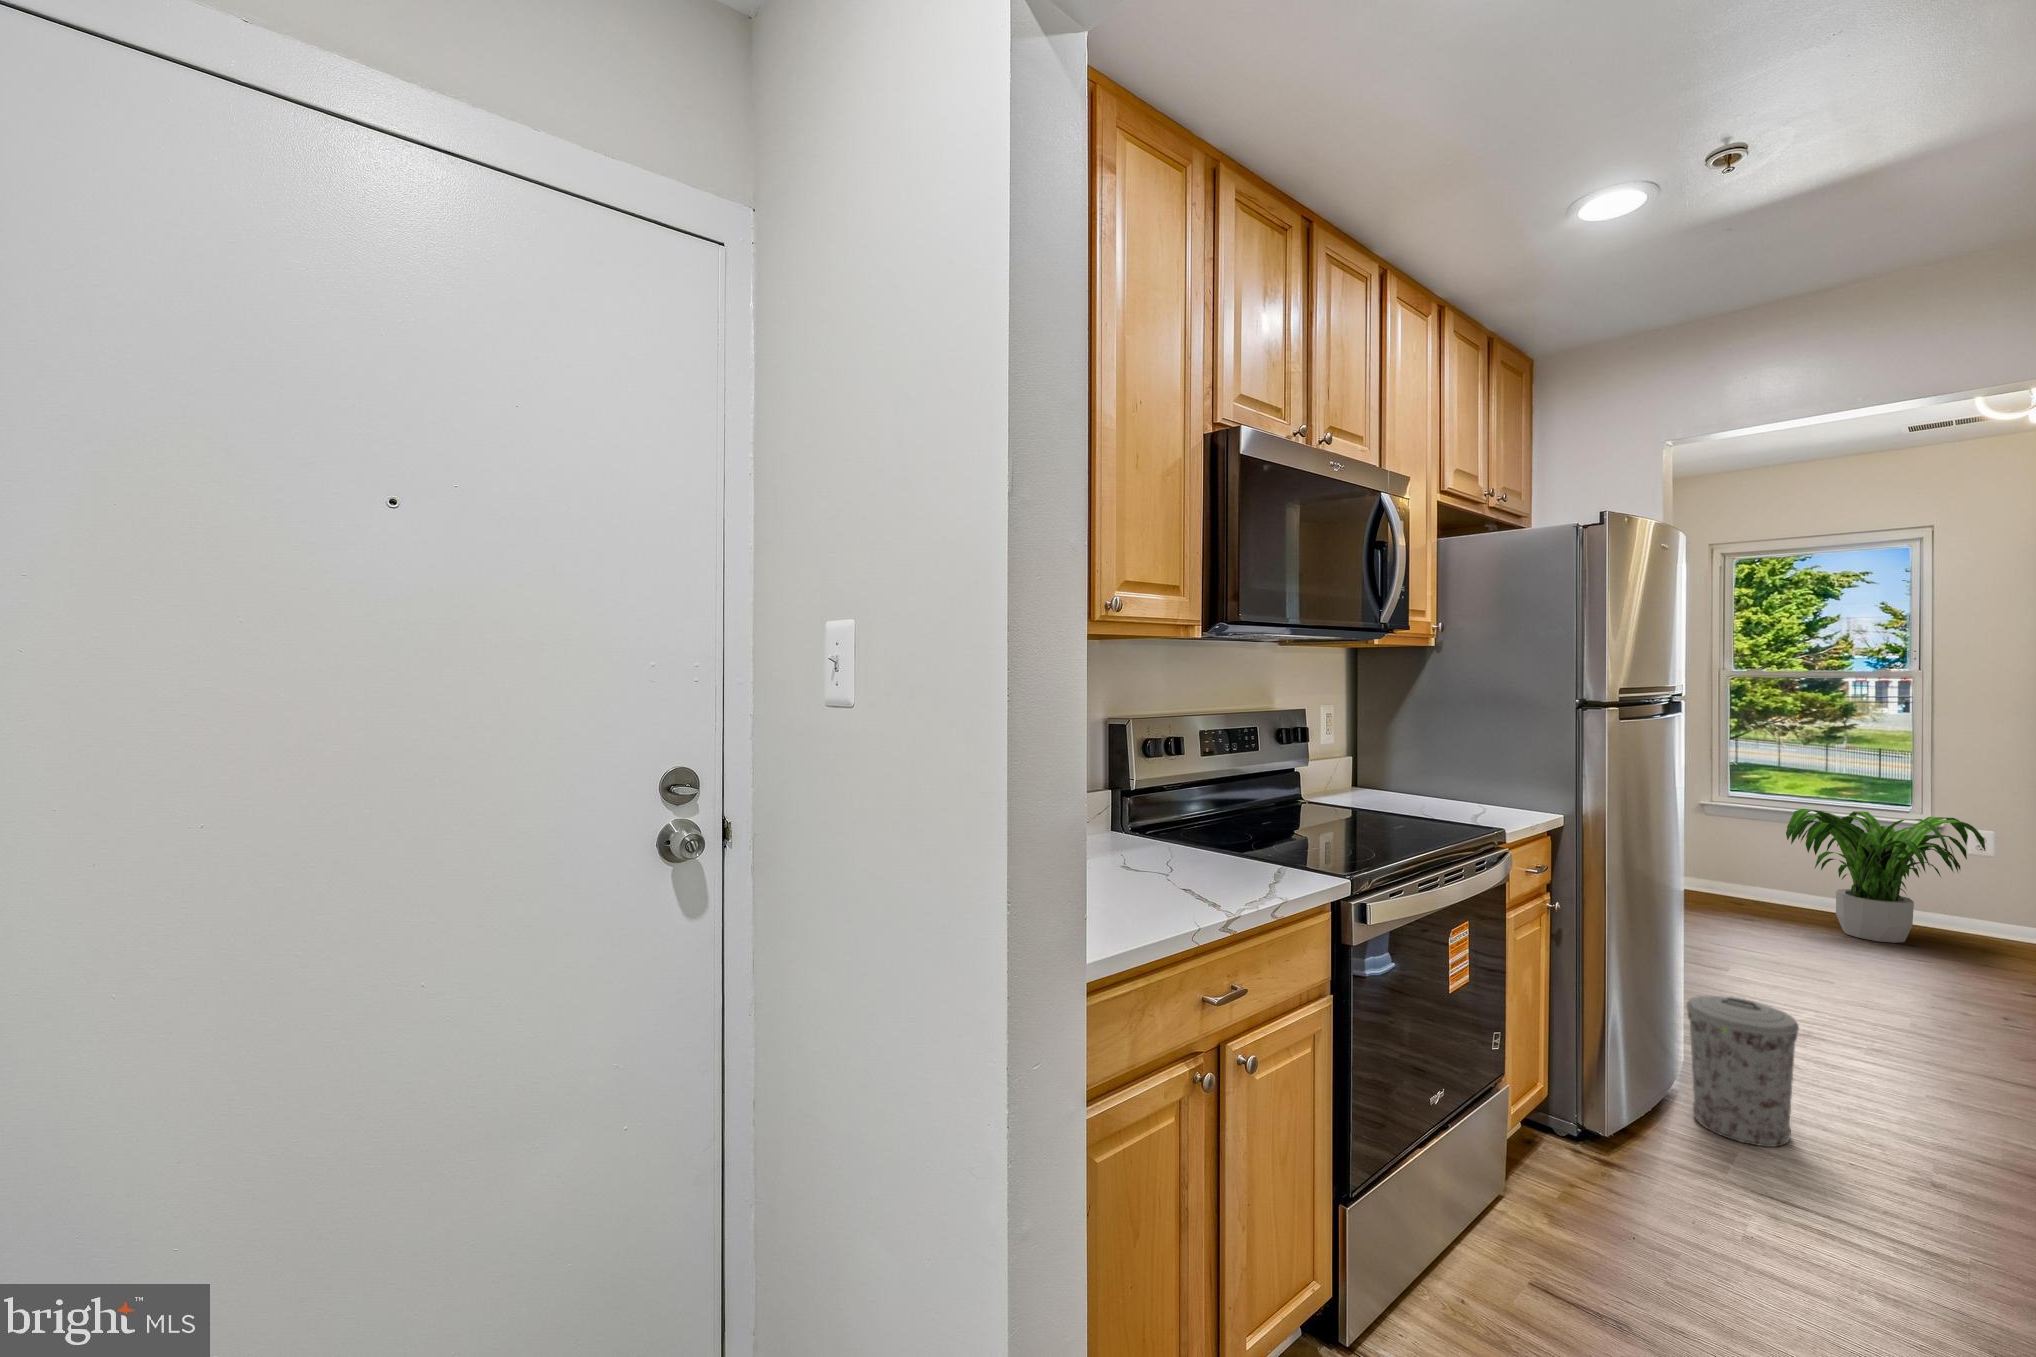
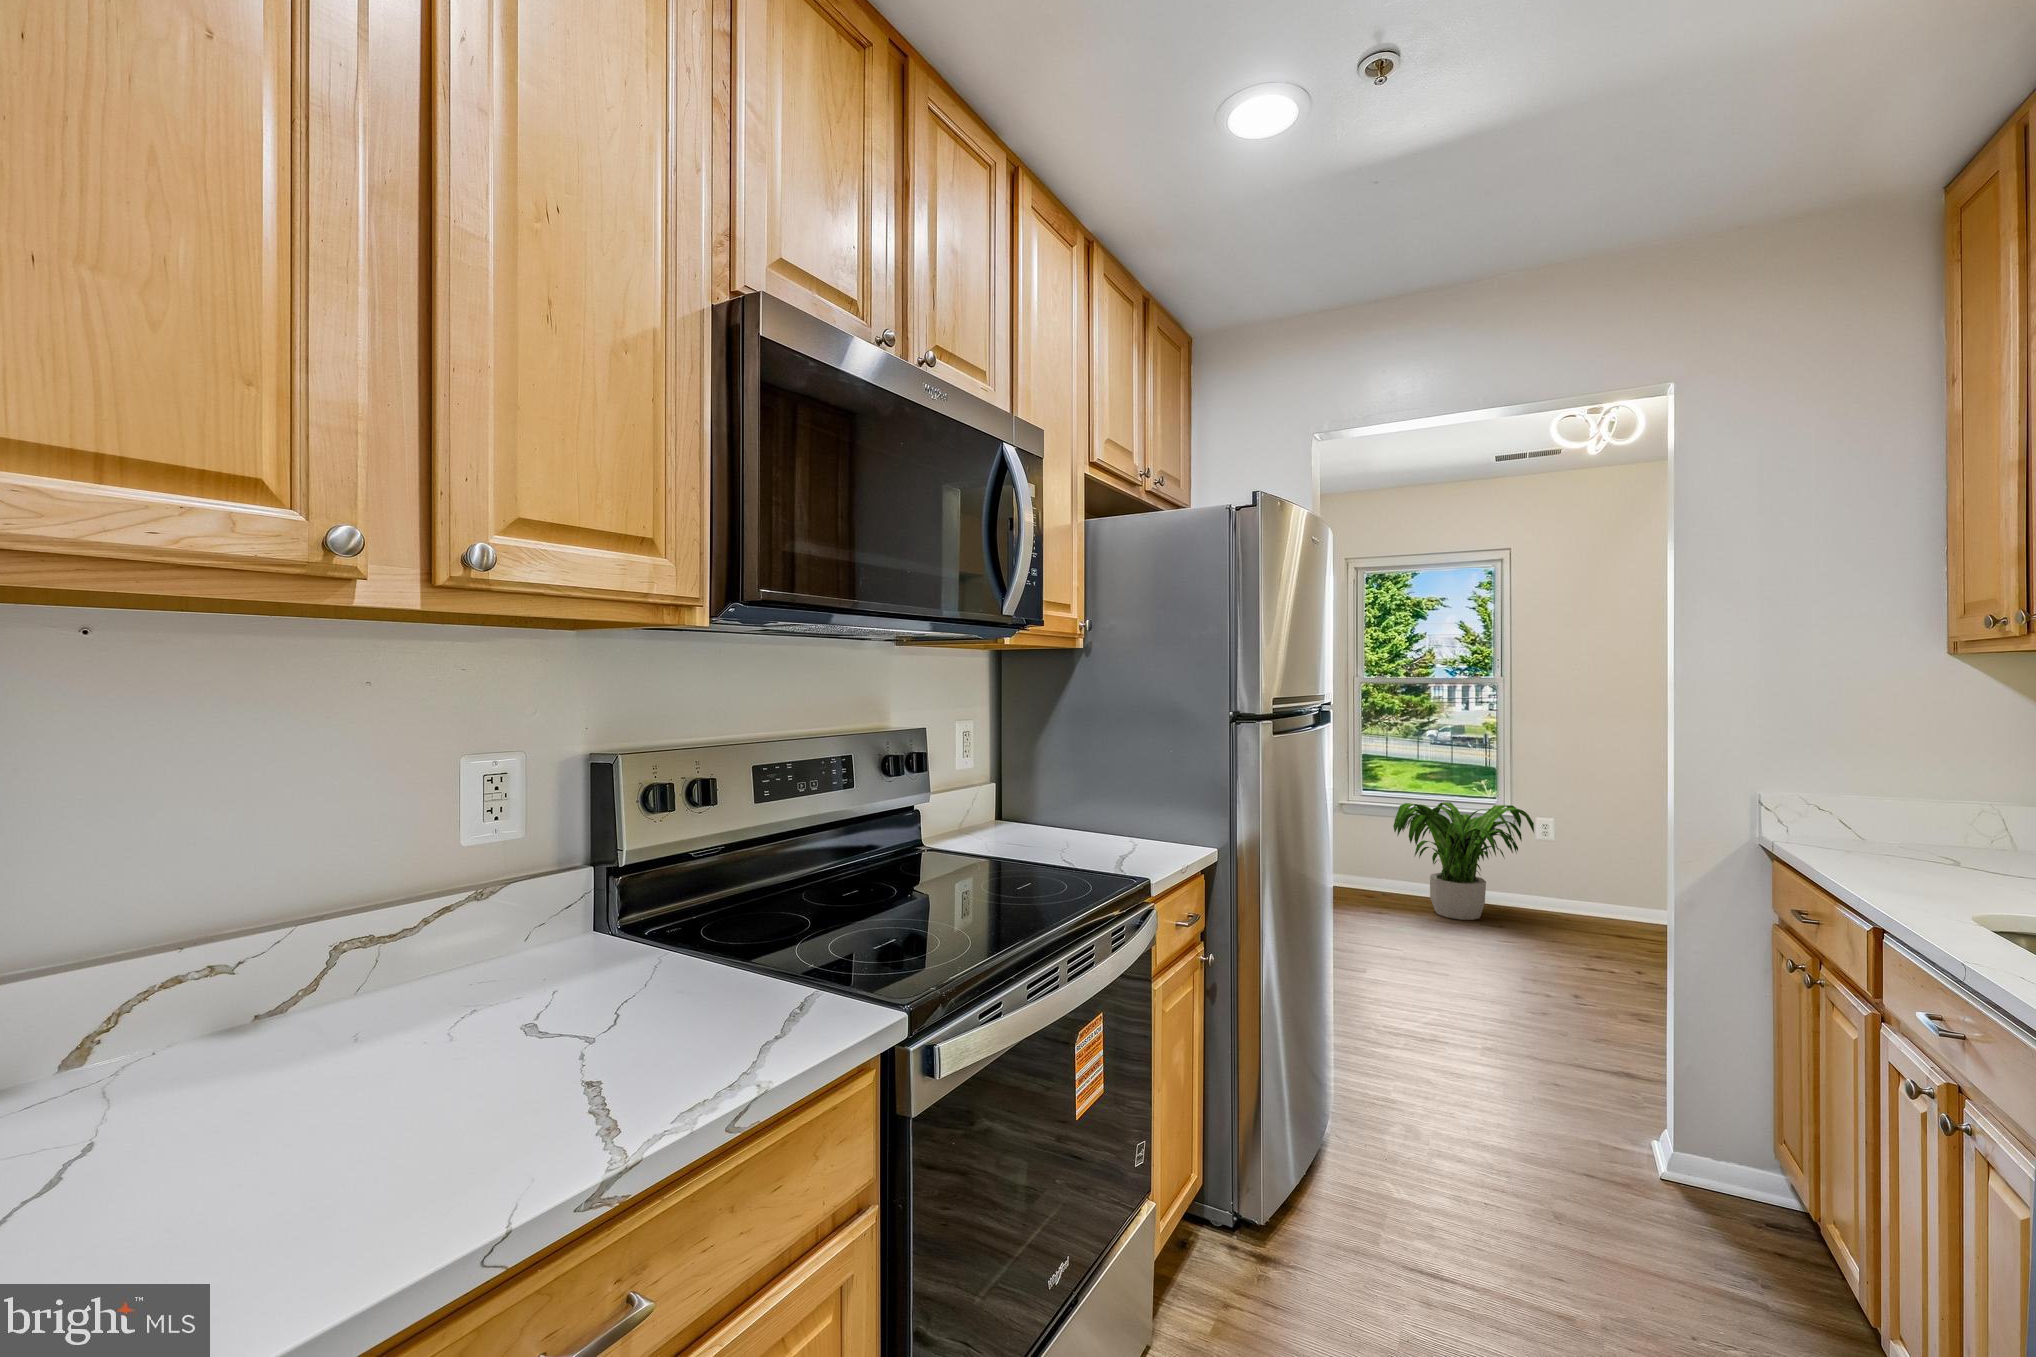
trash can: present [1687,996,1799,1147] -> none [1334,1027,1436,1196]

